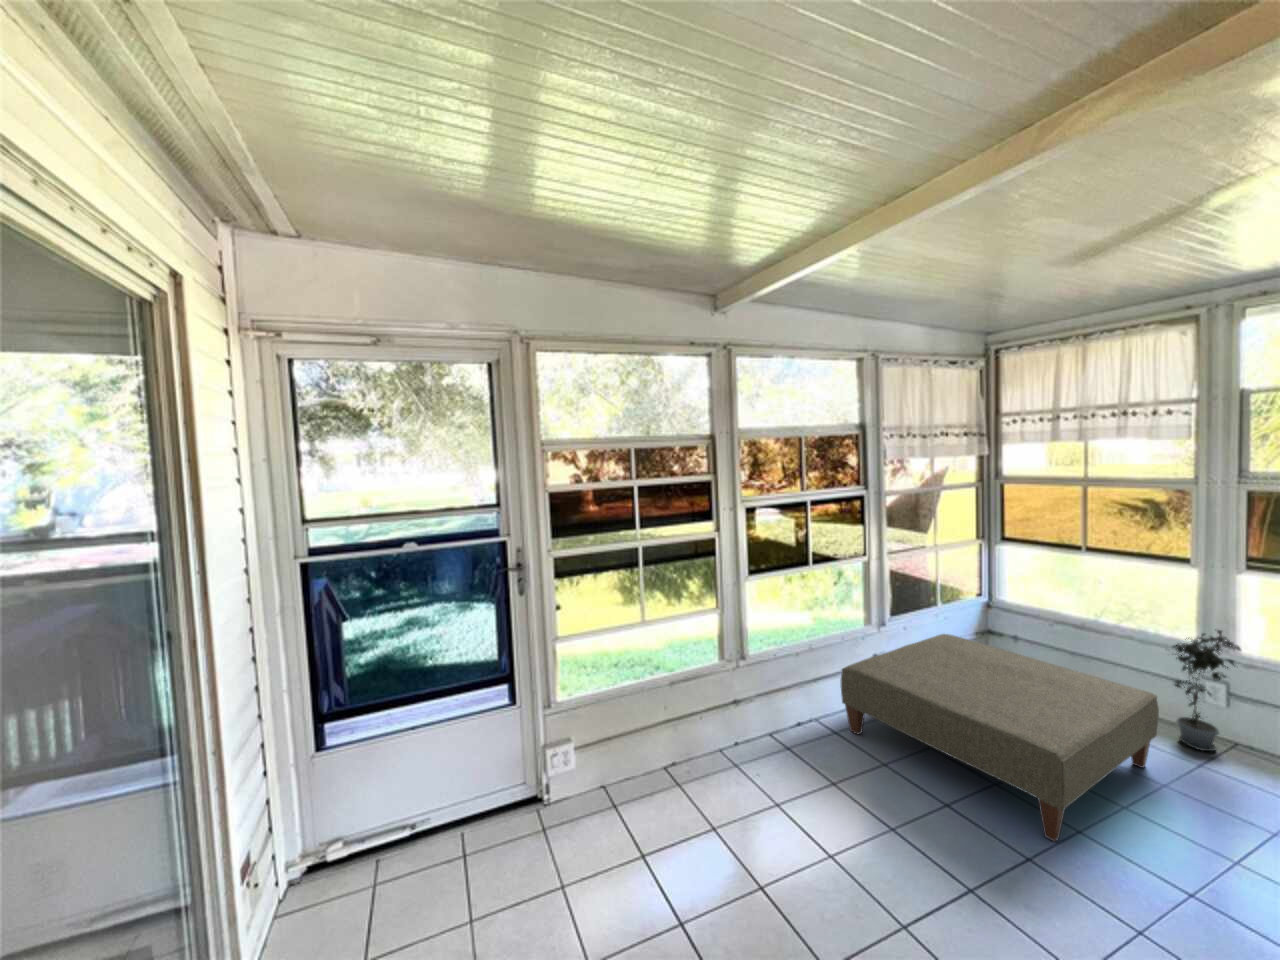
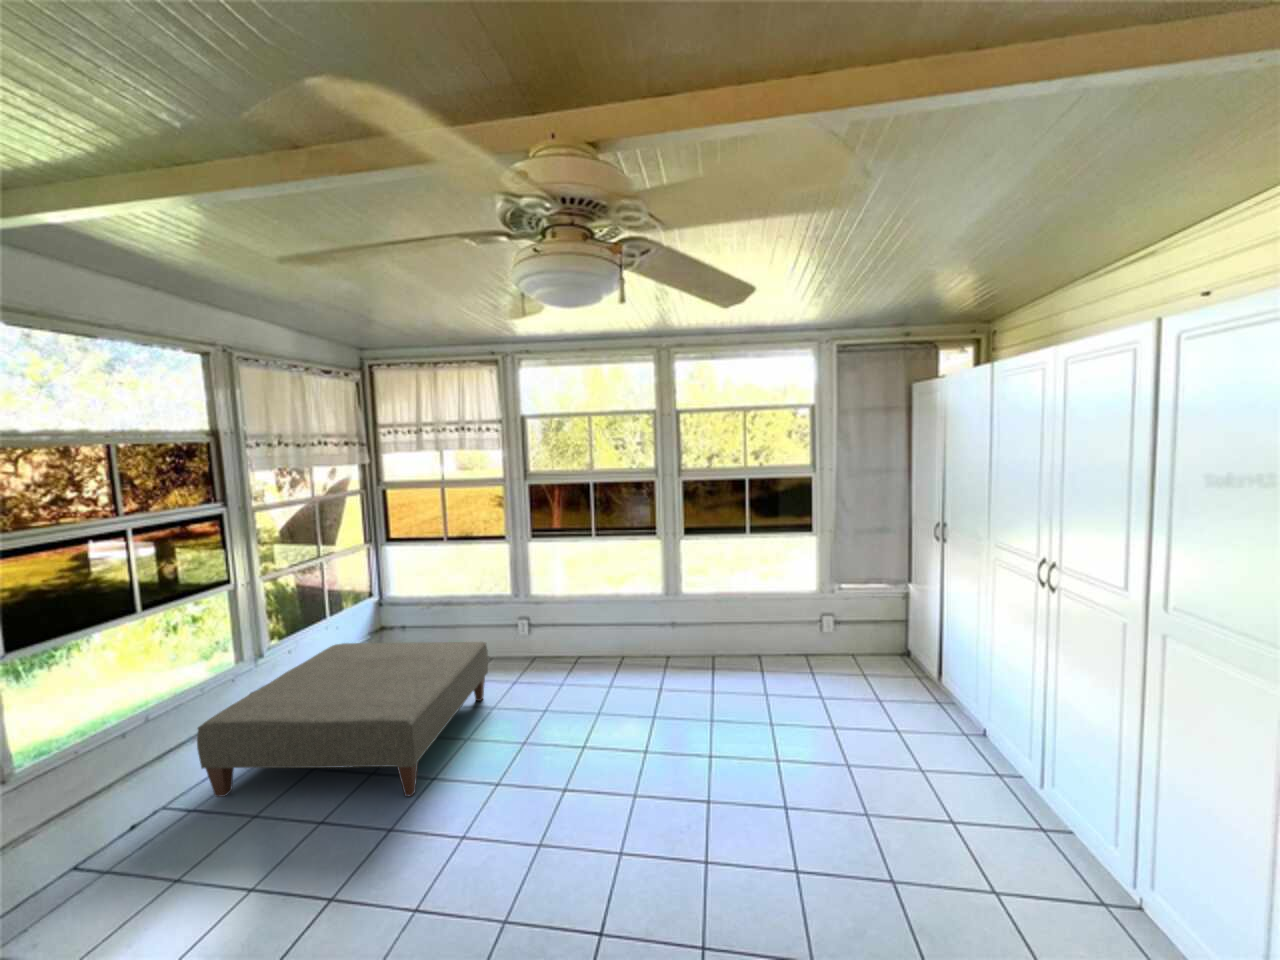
potted plant: present [1172,630,1241,751] -> none [493,583,530,672]

